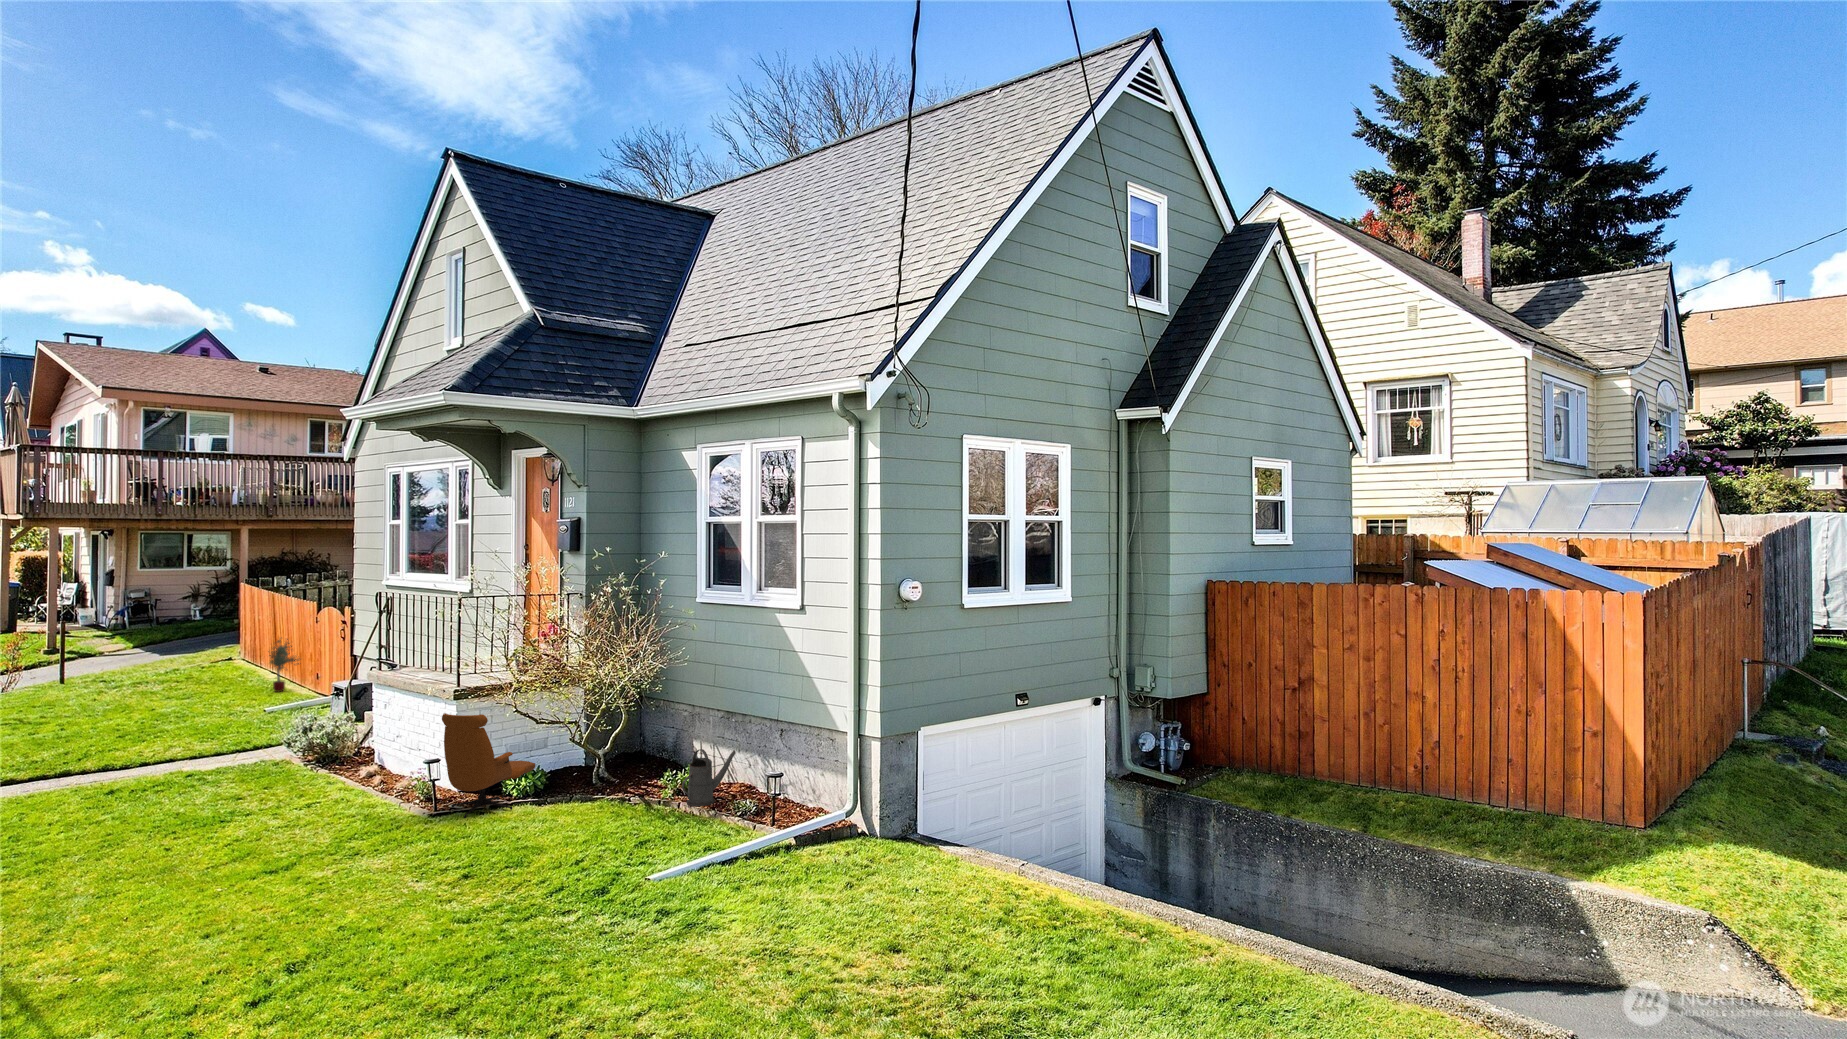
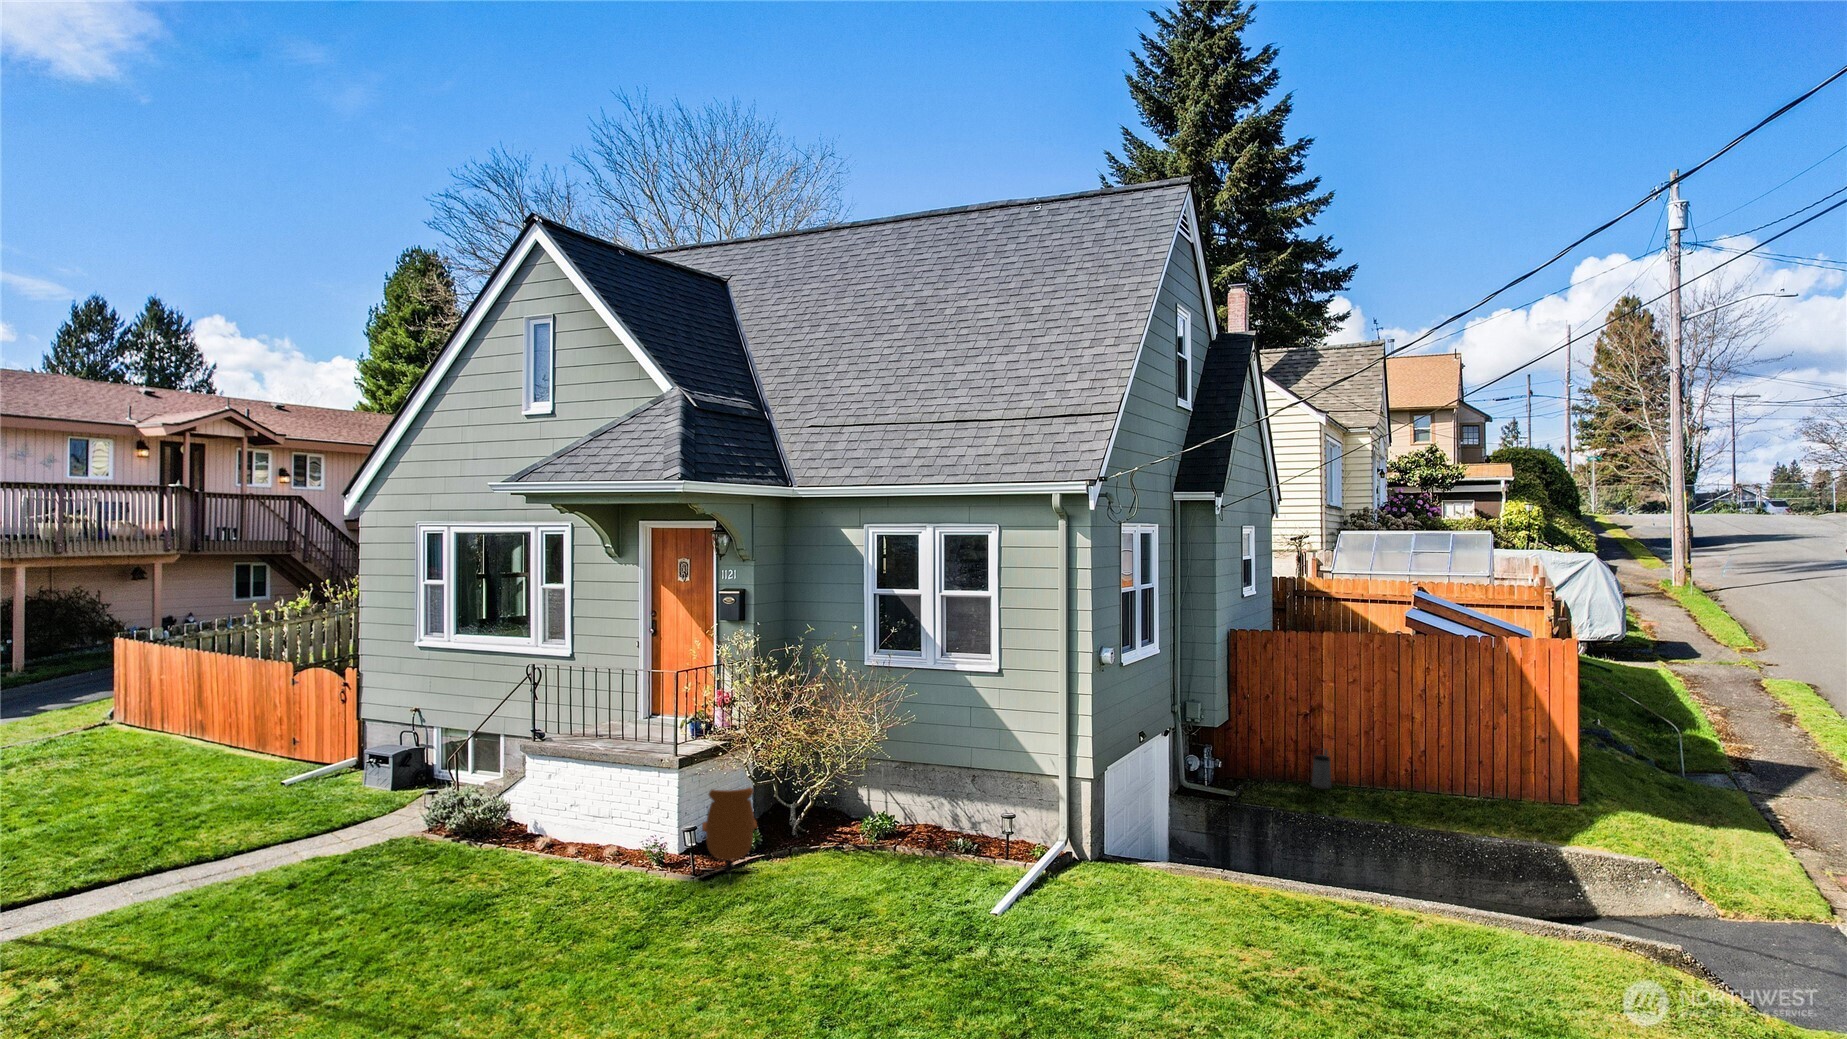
potted tree: present [269,639,300,692] -> none [233,708,273,769]
watering can: present [682,749,736,806] -> present [1311,749,1332,789]

